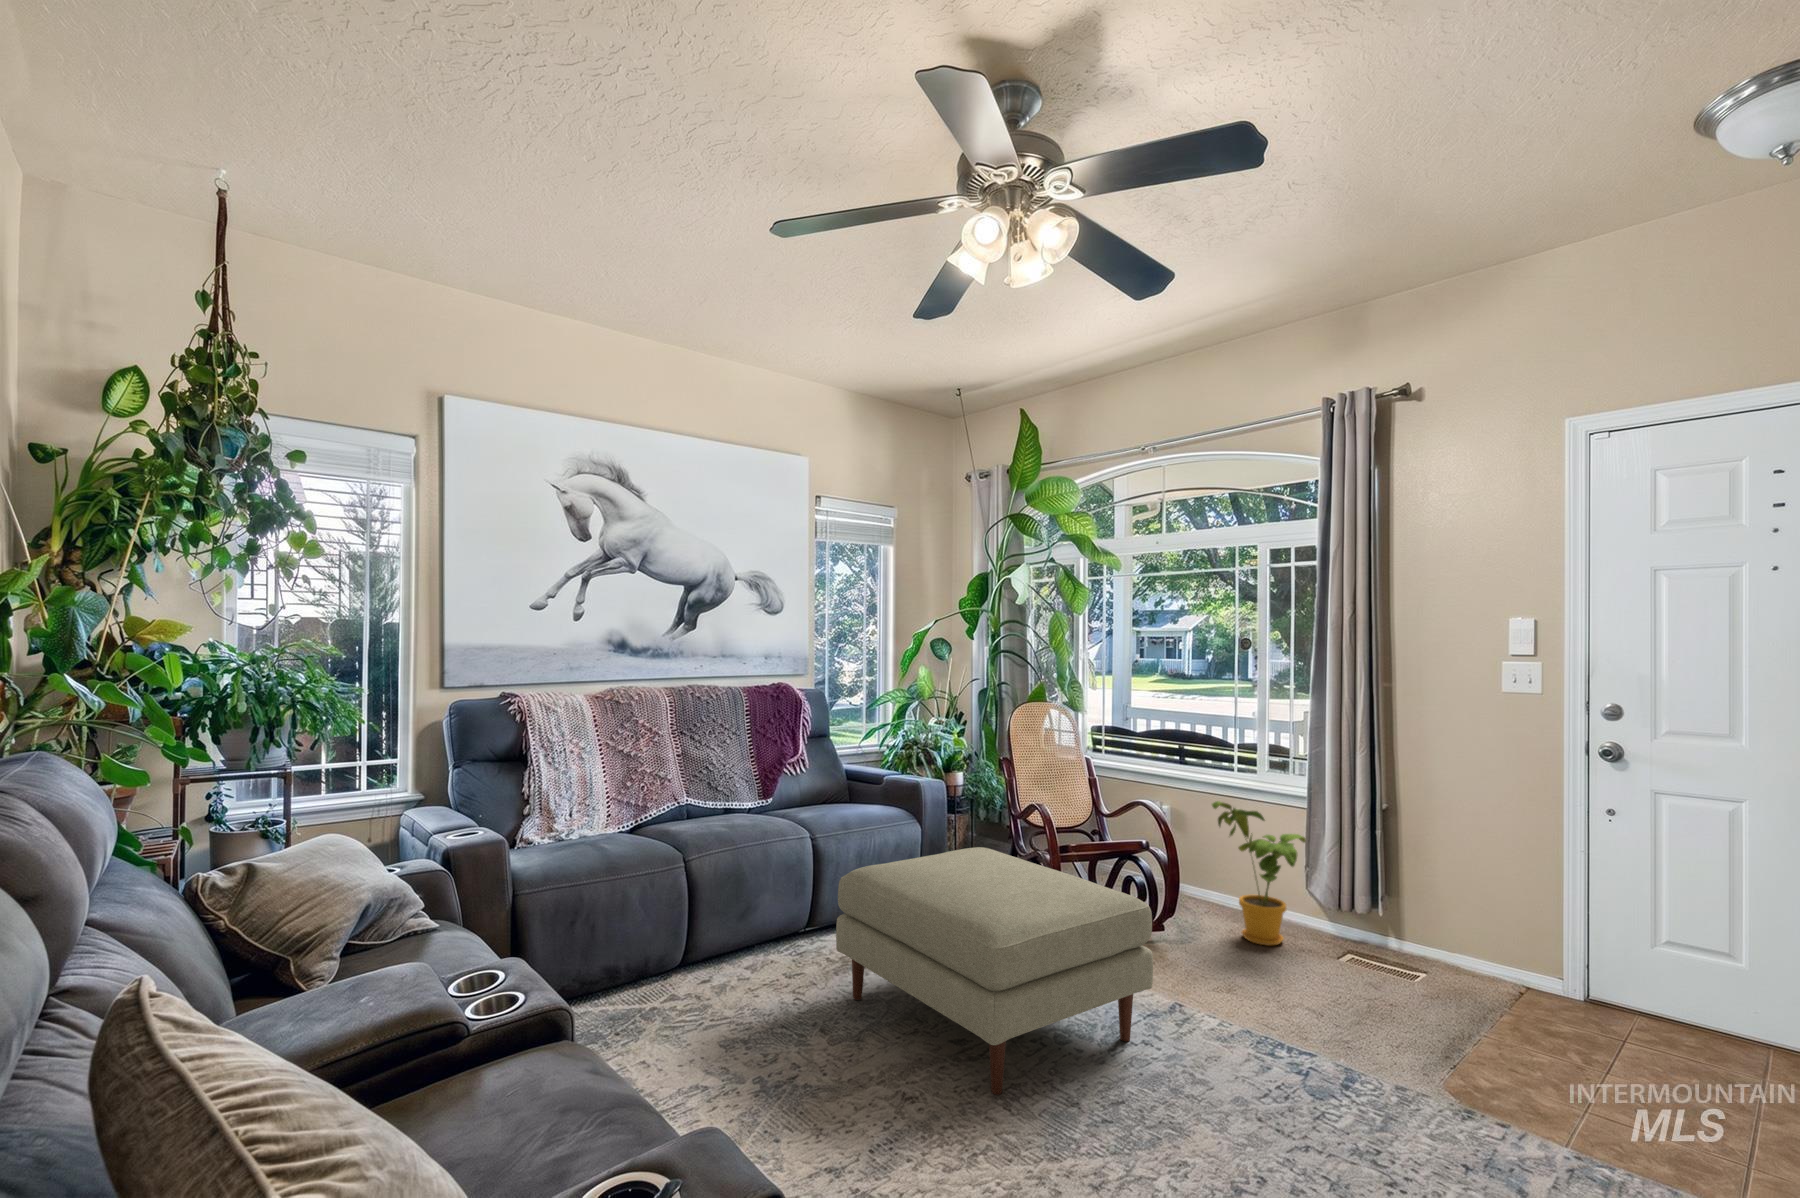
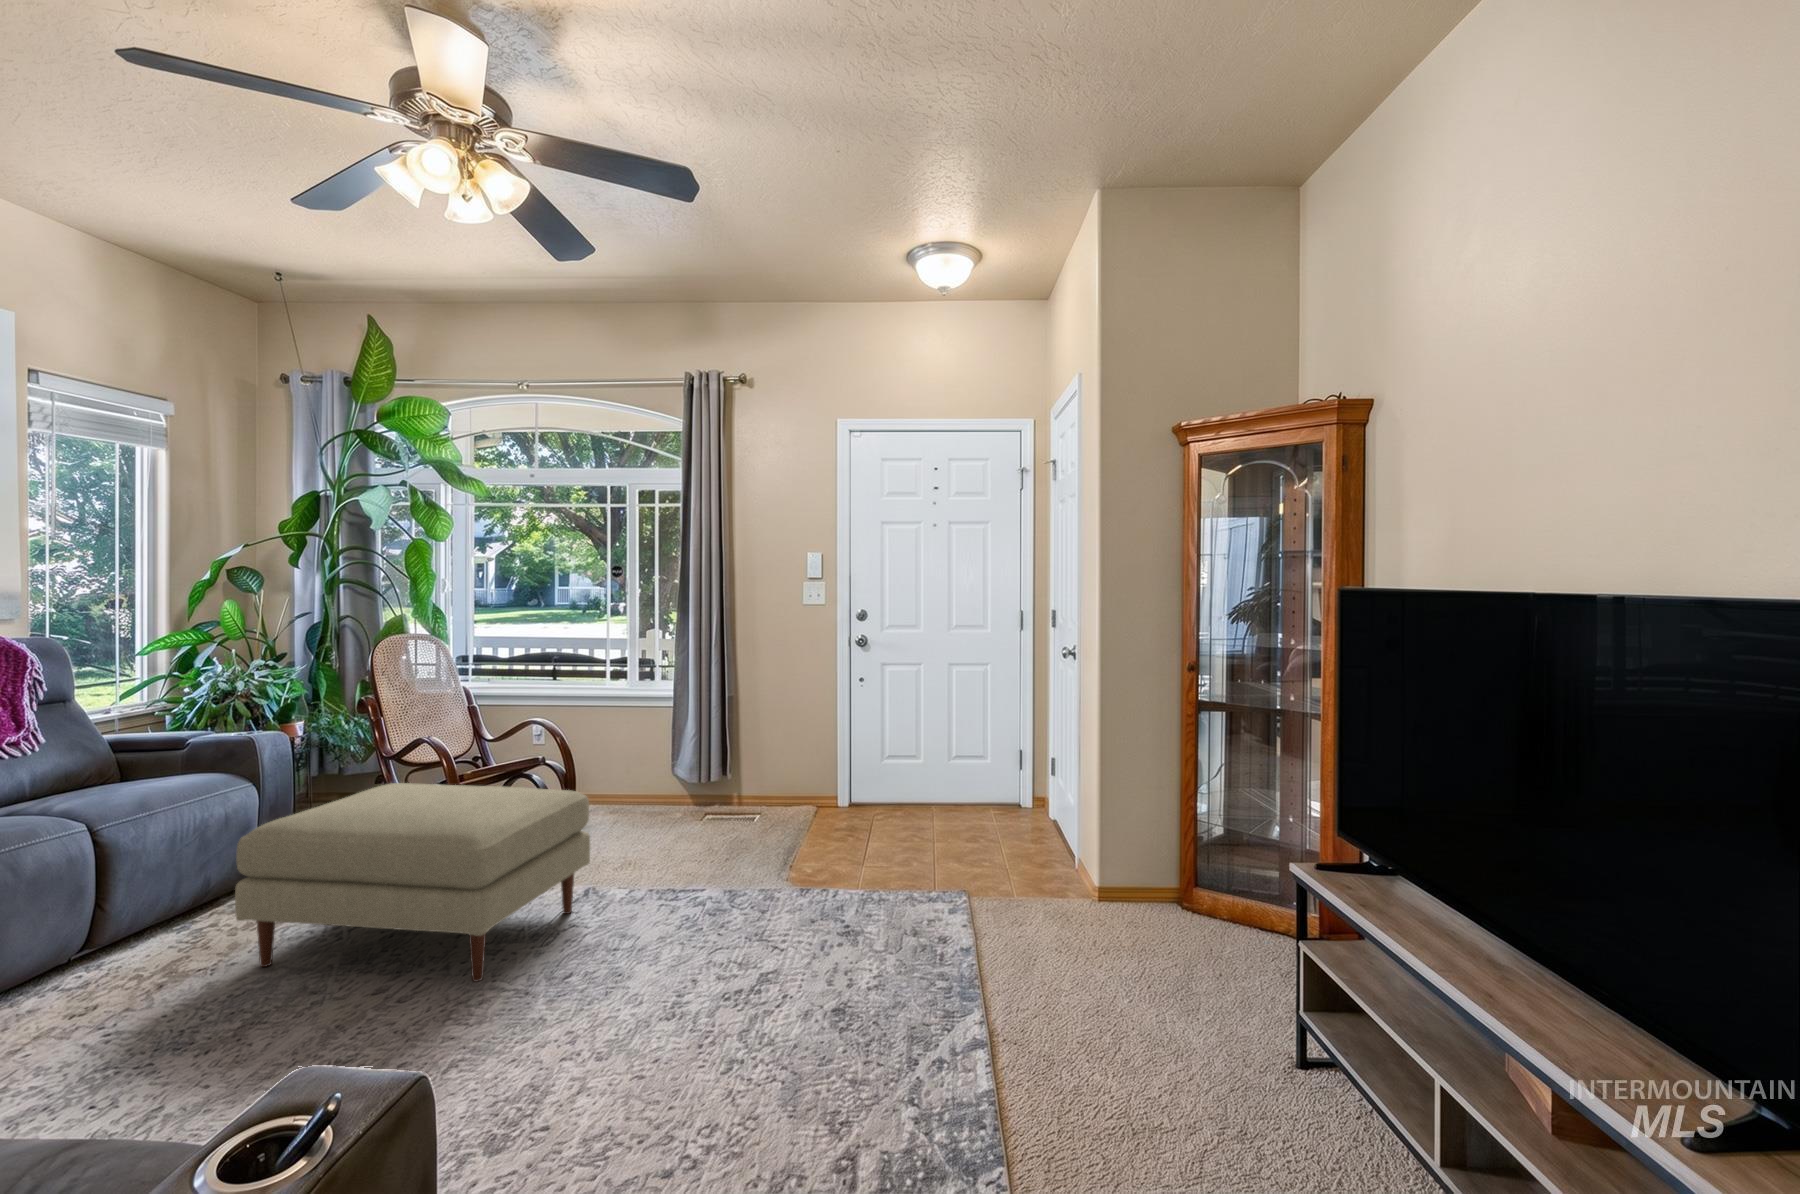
house plant: present [1212,801,1306,946] -> none [598,711,670,825]

